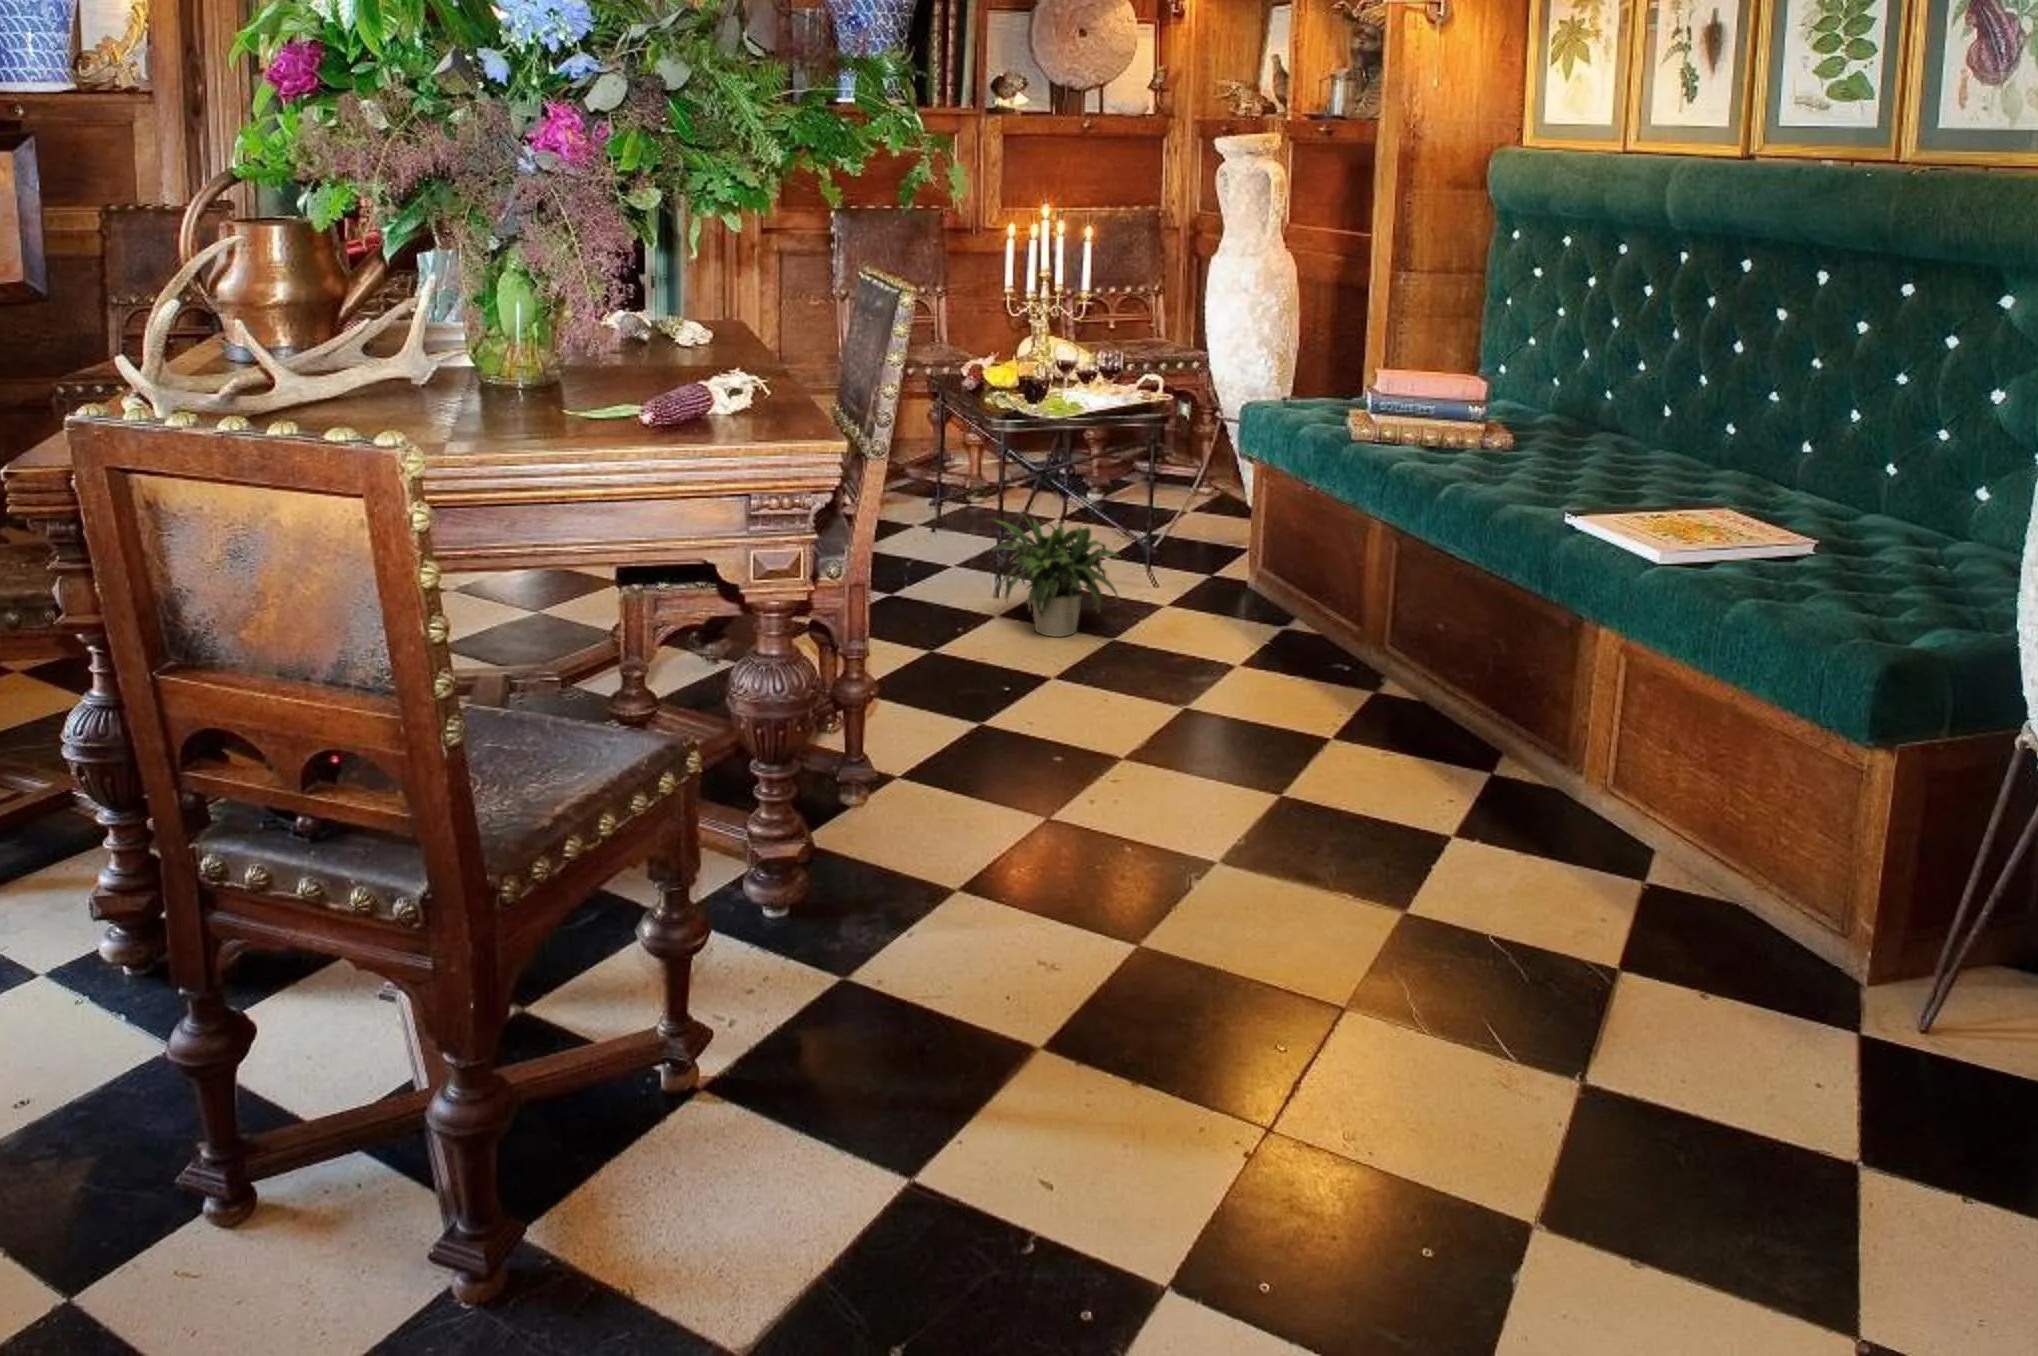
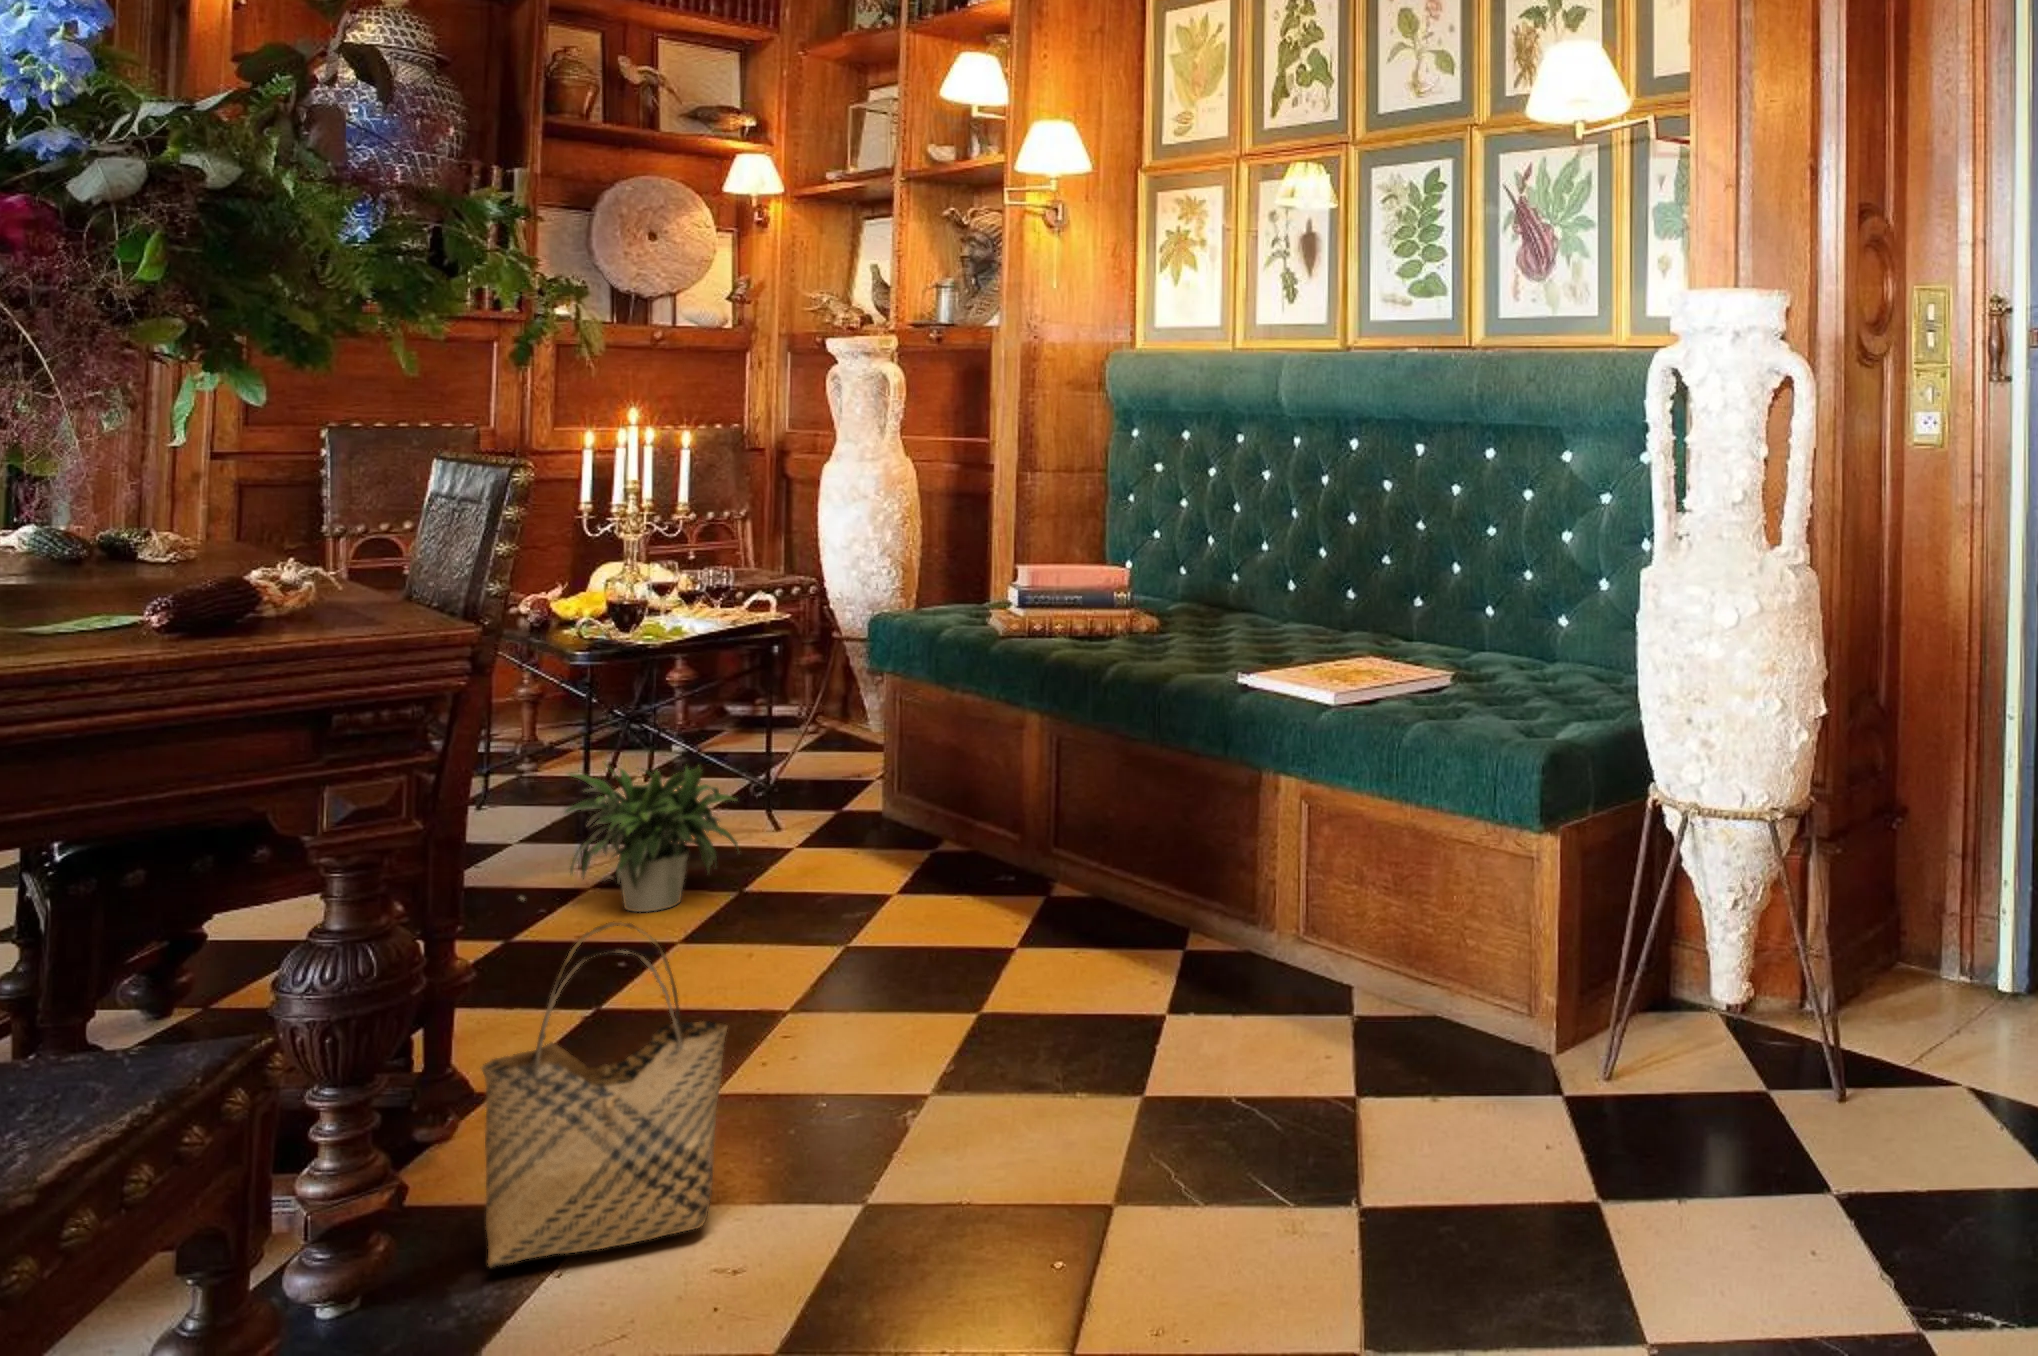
woven basket: none [887,680,1055,923] -> present [480,922,727,1267]

